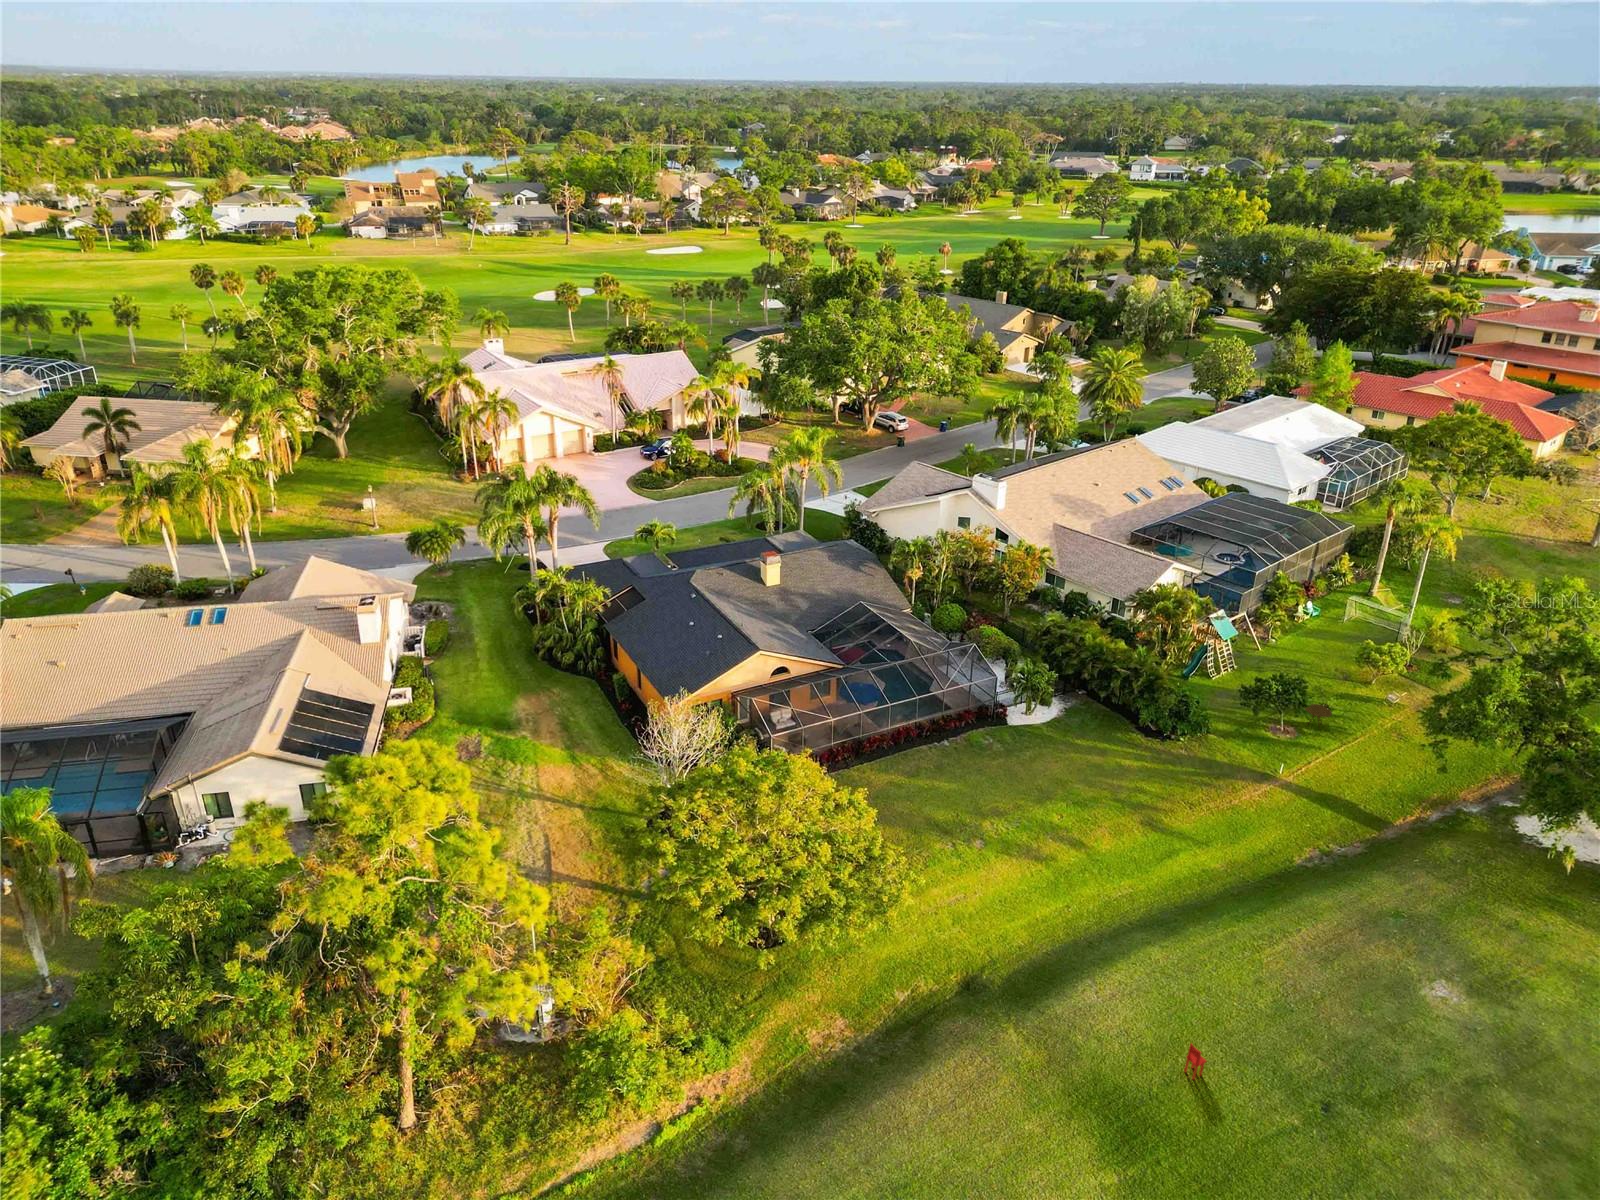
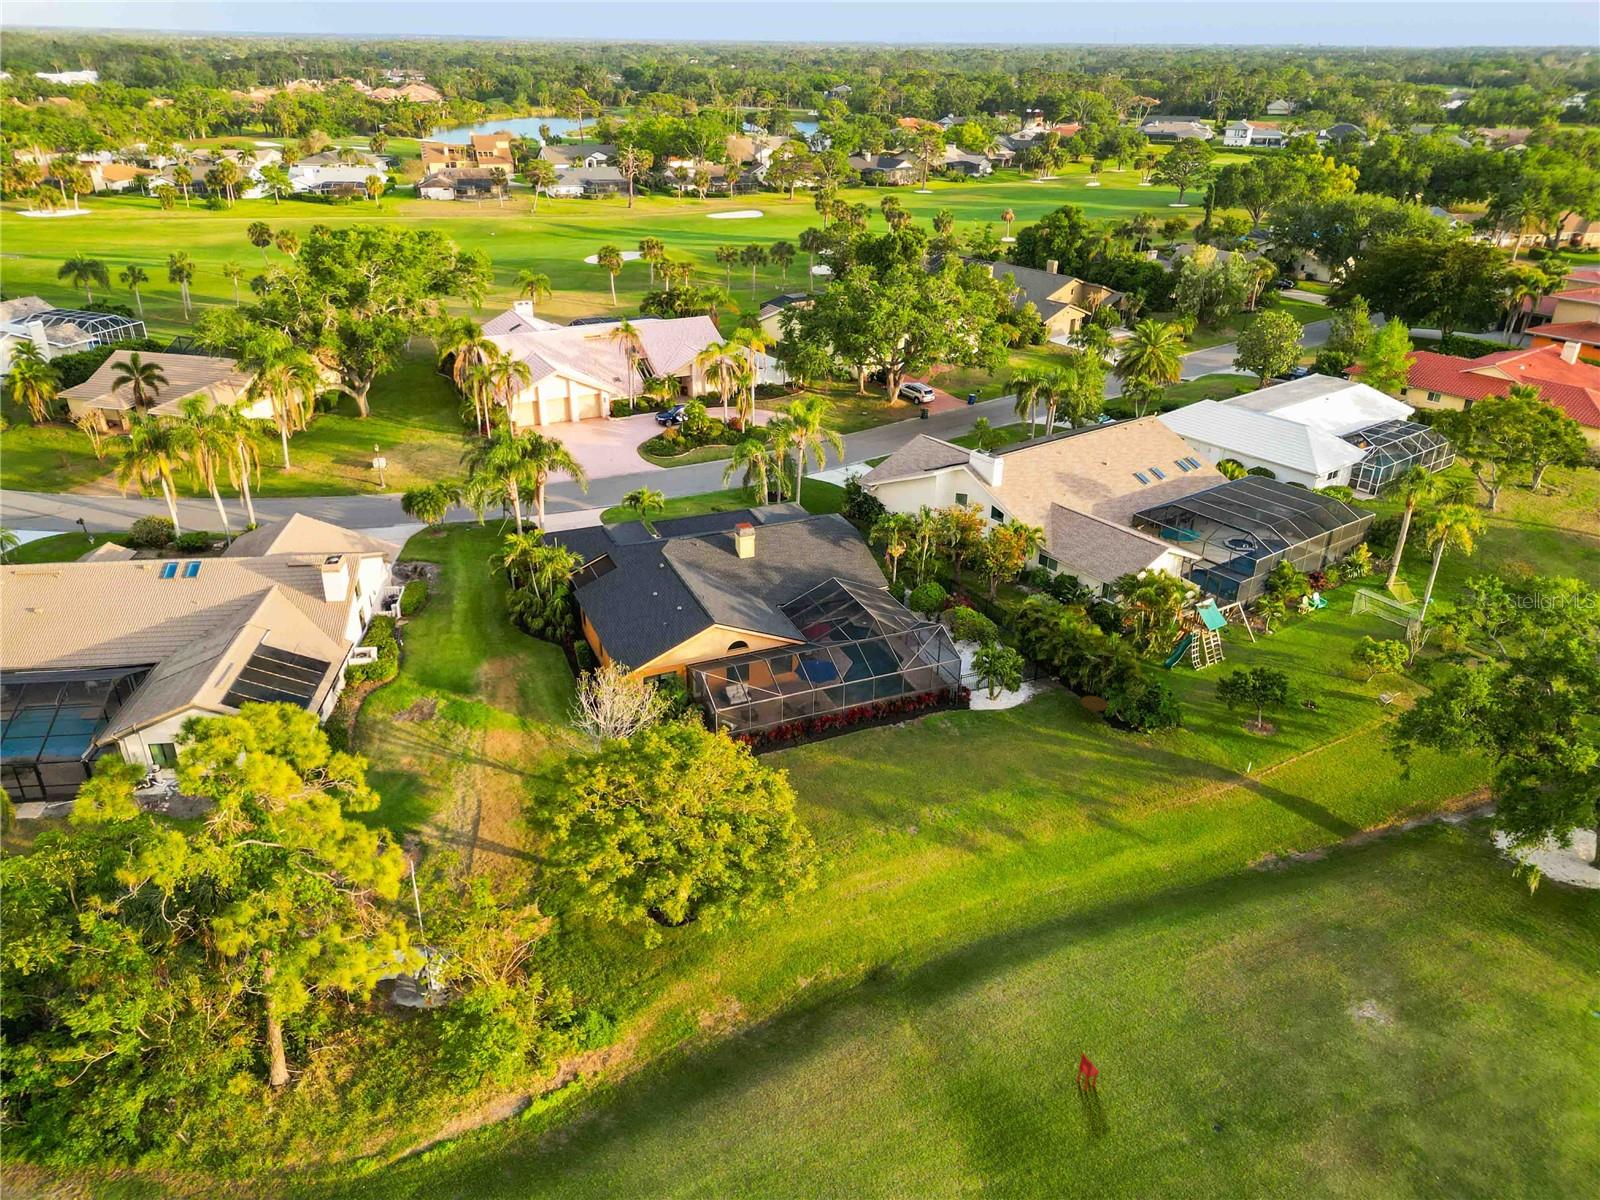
round table: present [1305,704,1332,721] -> present [1081,696,1108,722]

